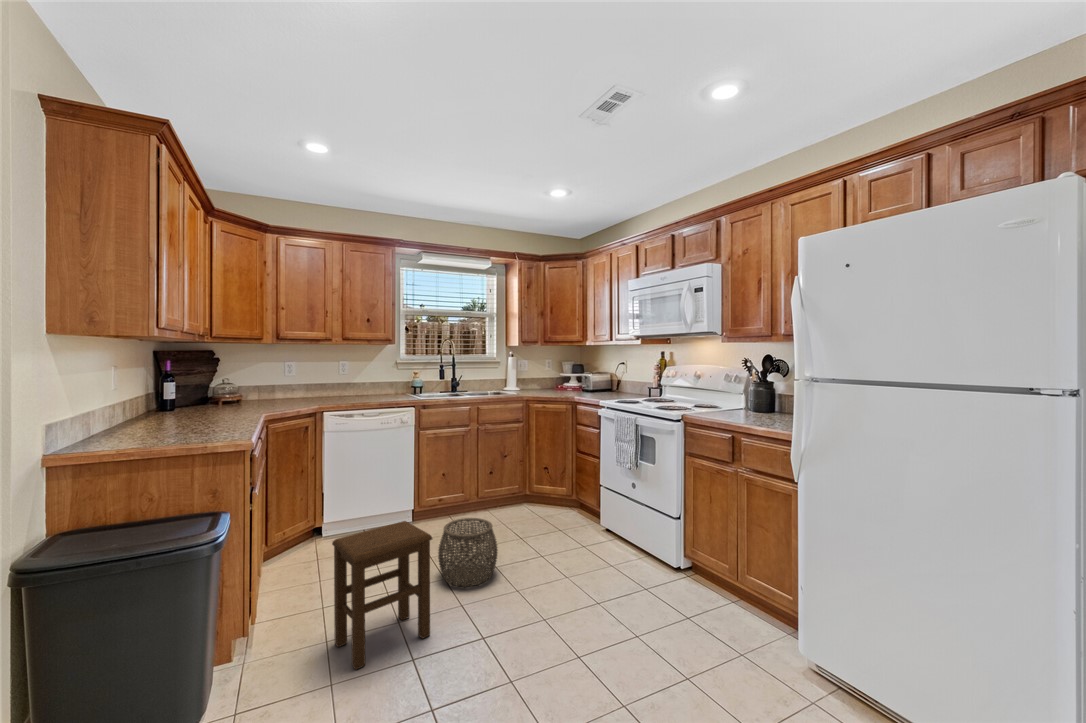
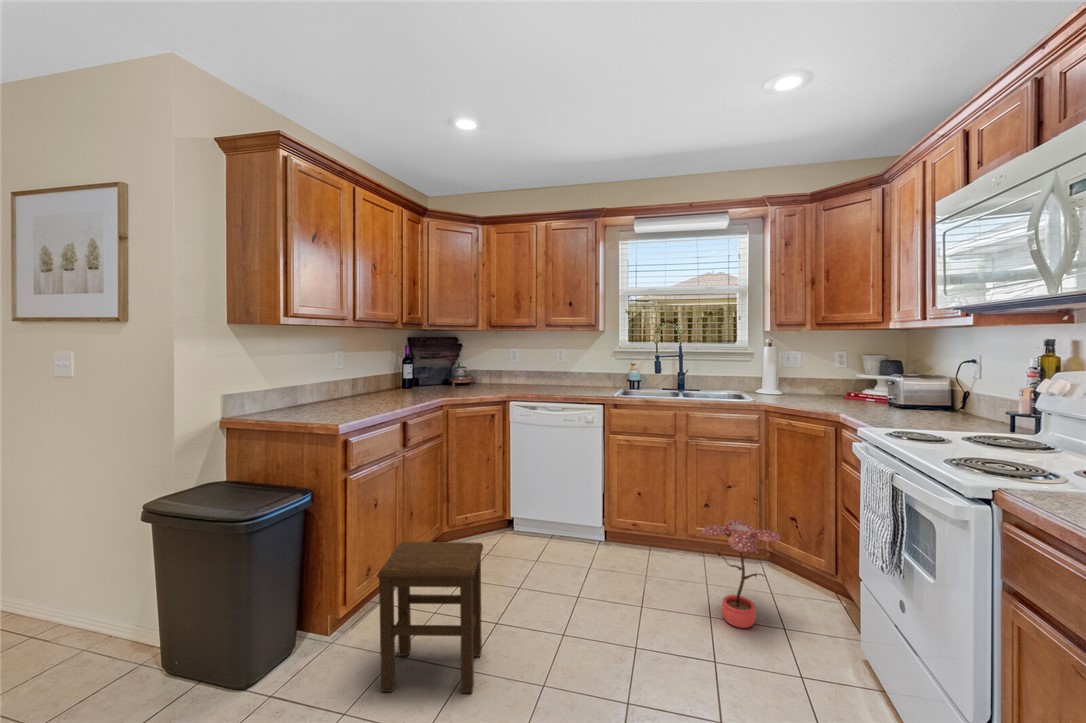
potted plant: none [522,472,566,540] -> present [701,520,781,628]
woven basket: present [438,518,498,587] -> none [547,556,625,654]

